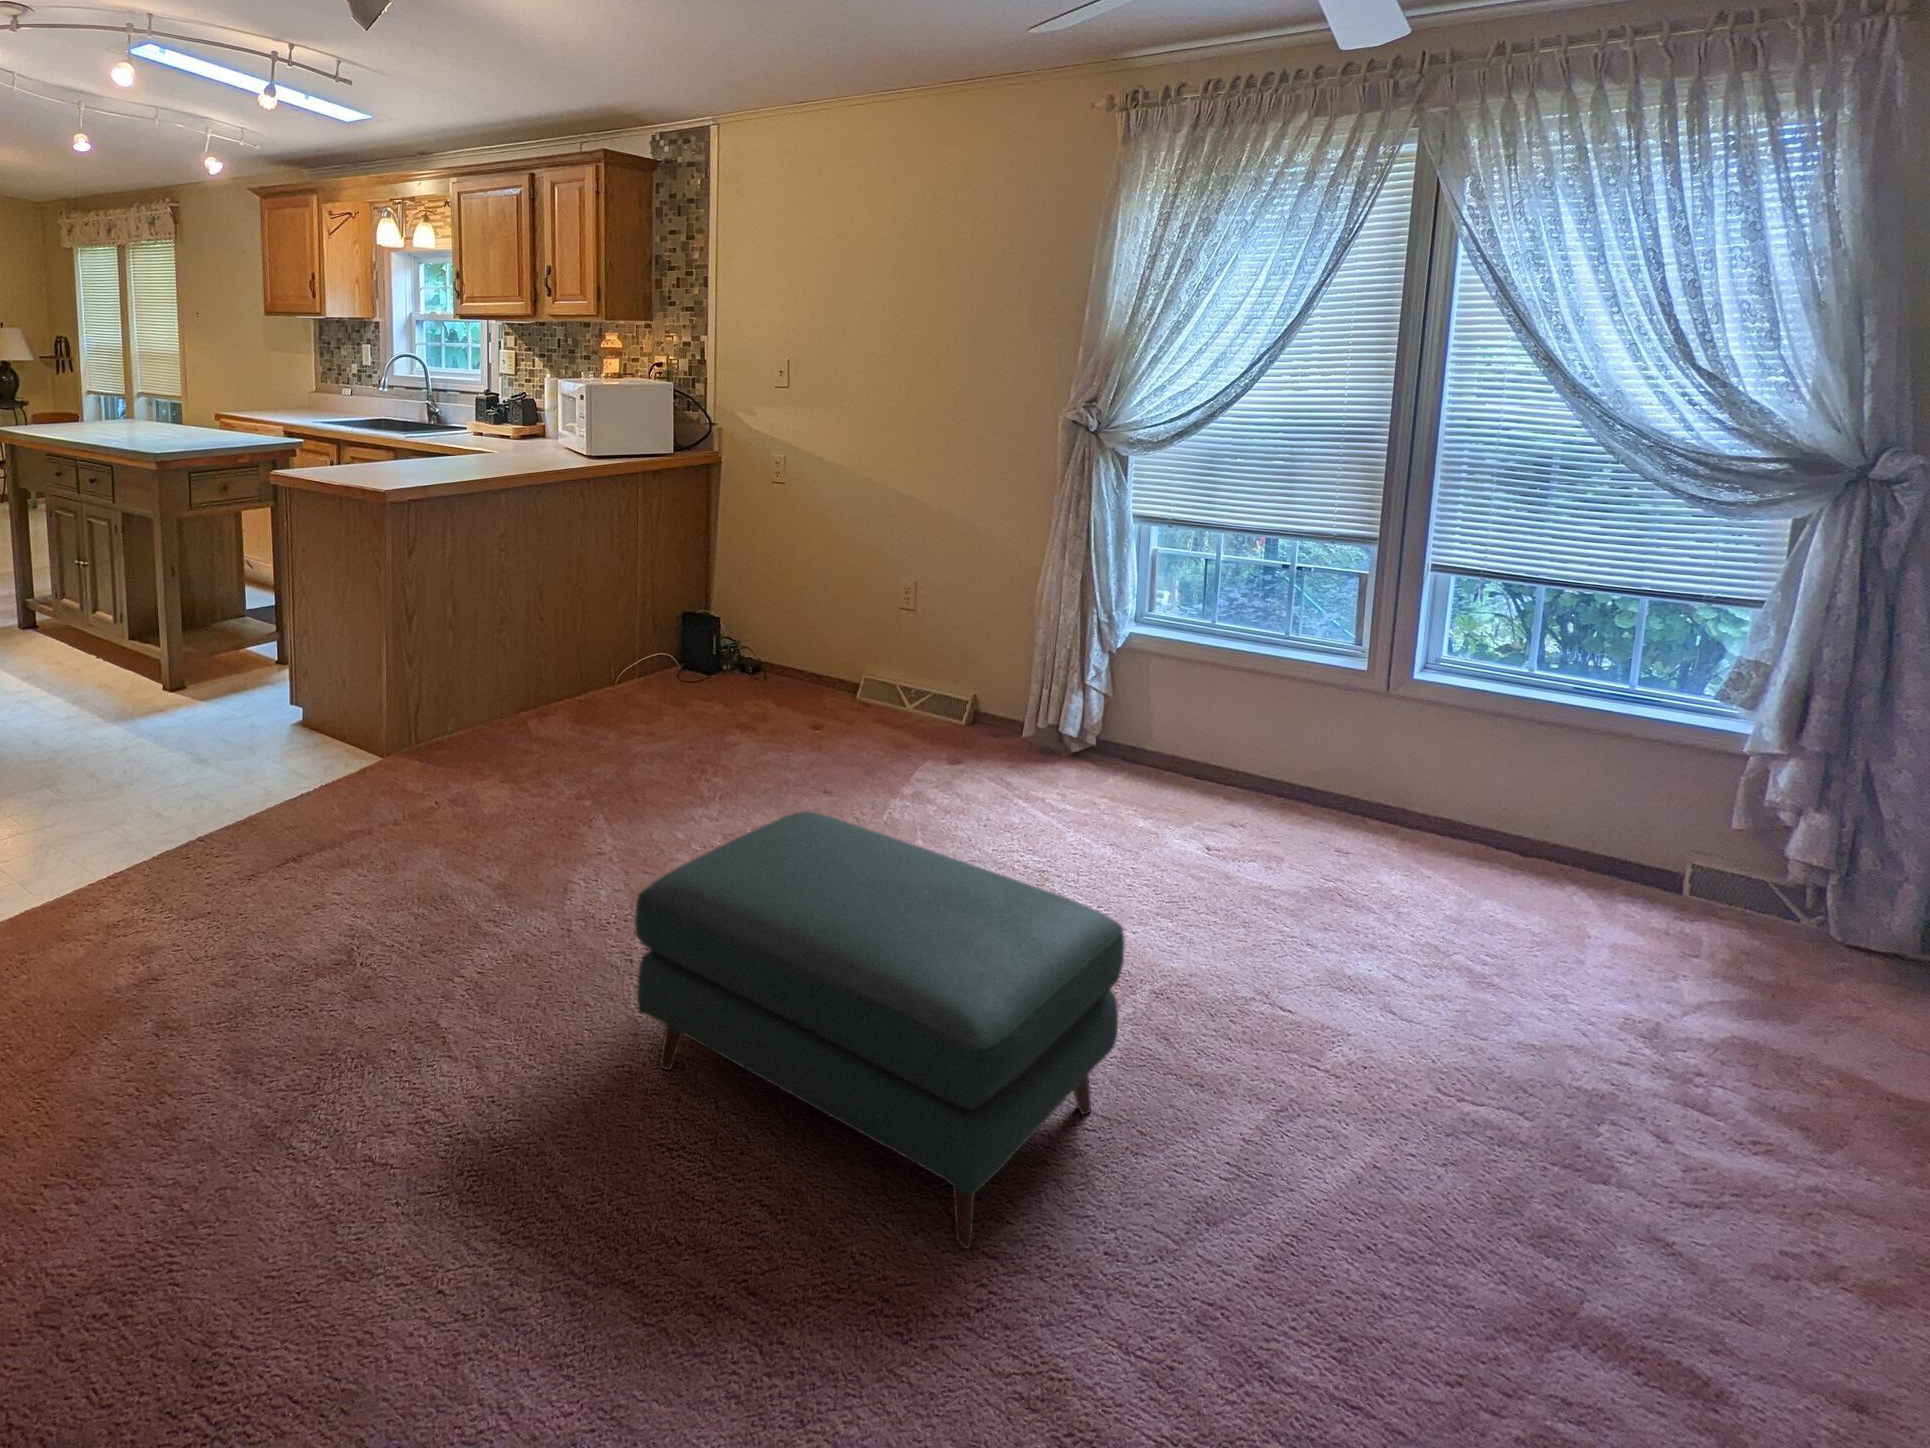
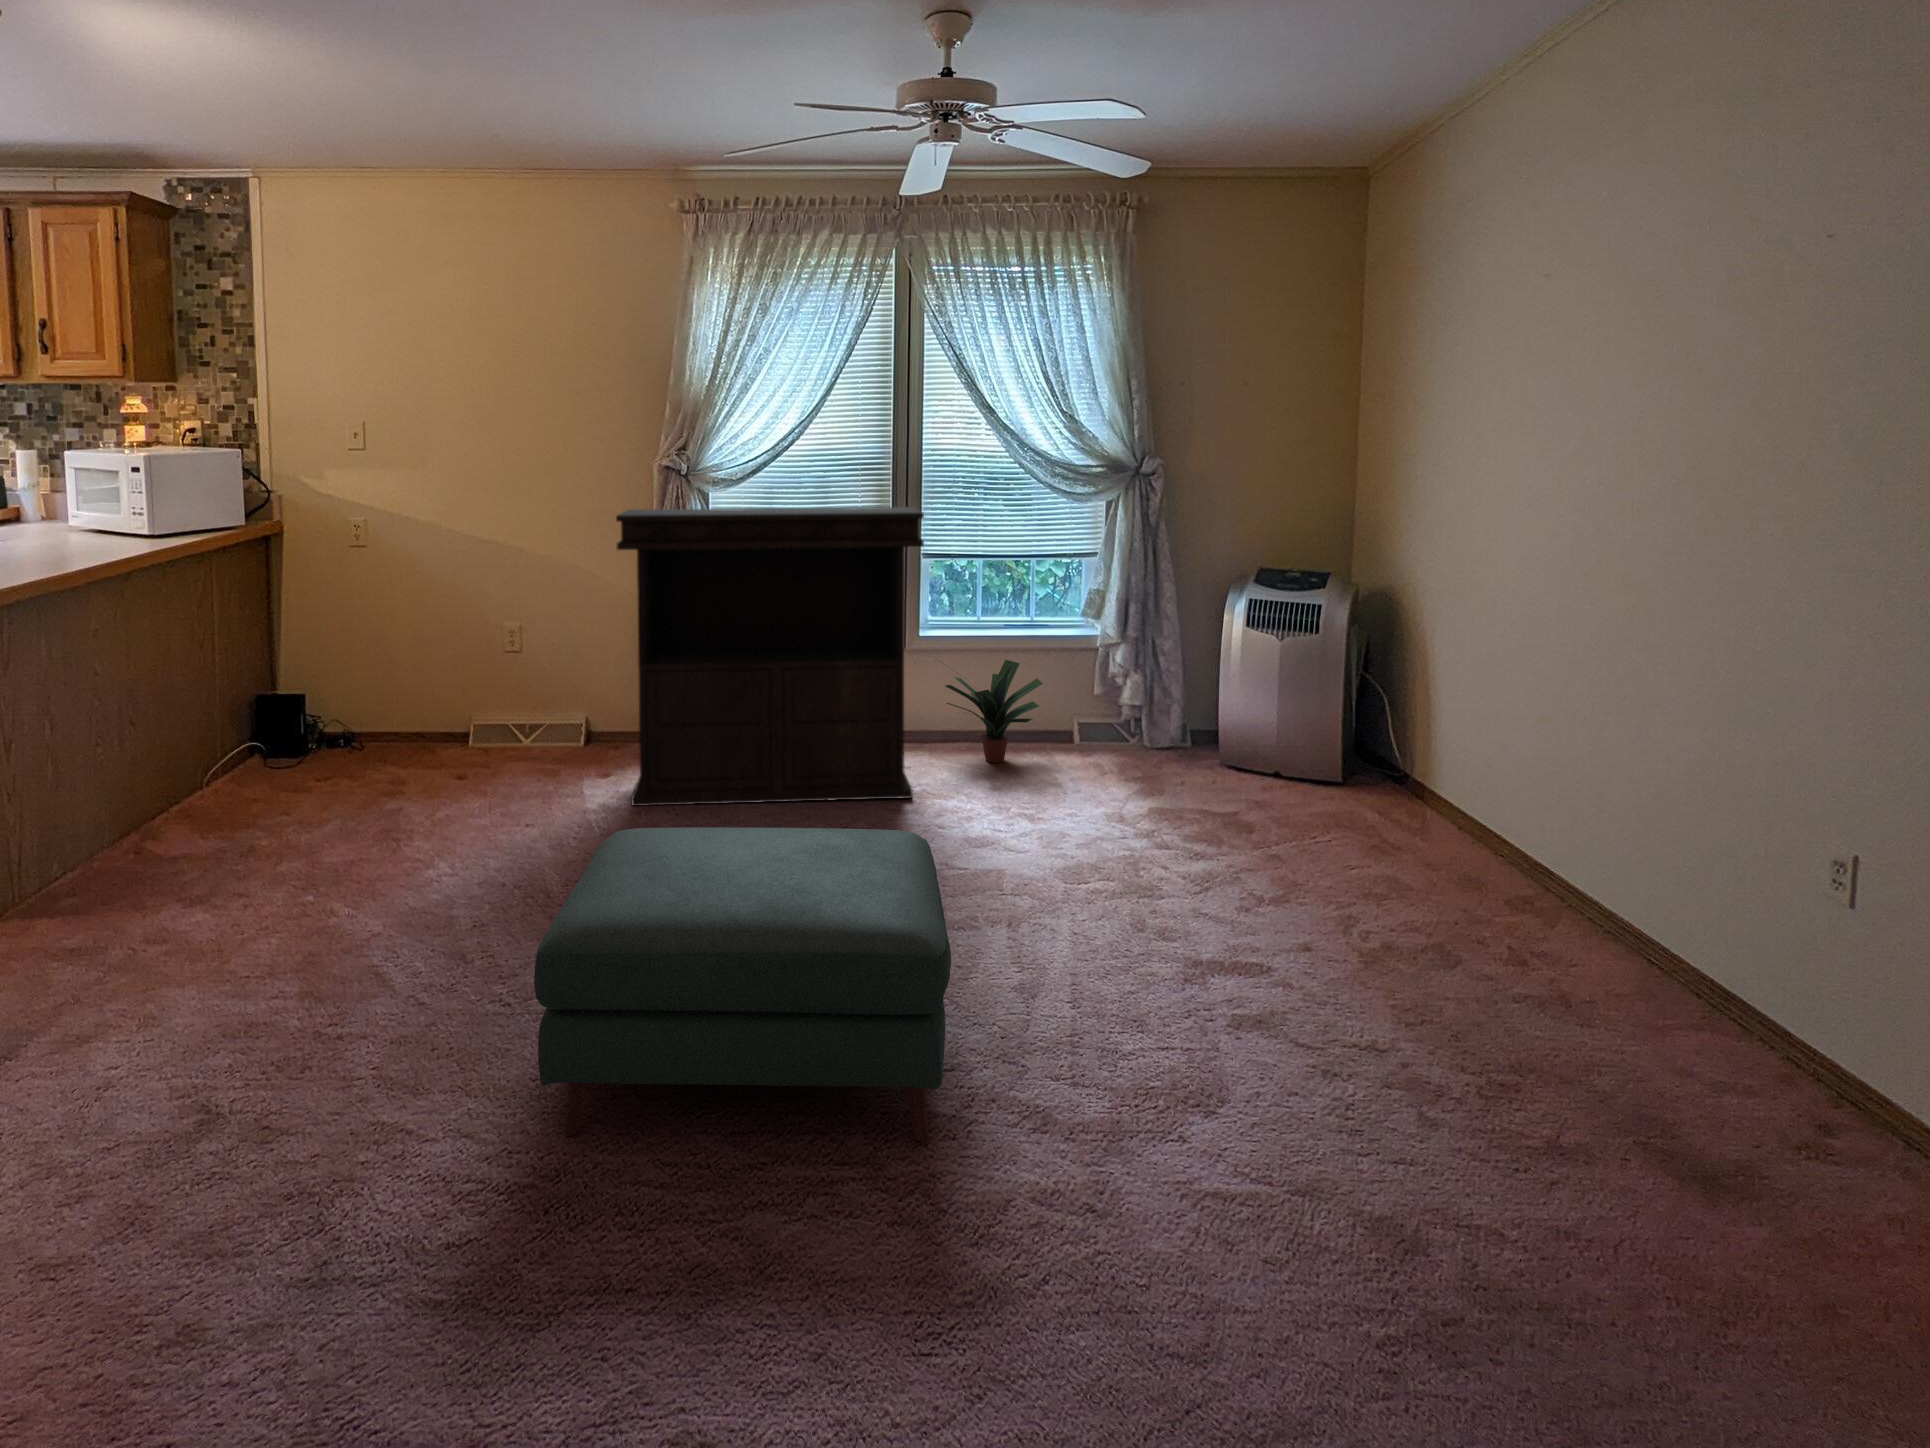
console table: none [959,470,1377,889] -> present [616,507,924,806]
potted plant: none [1410,710,1604,884] -> present [935,658,1043,763]

